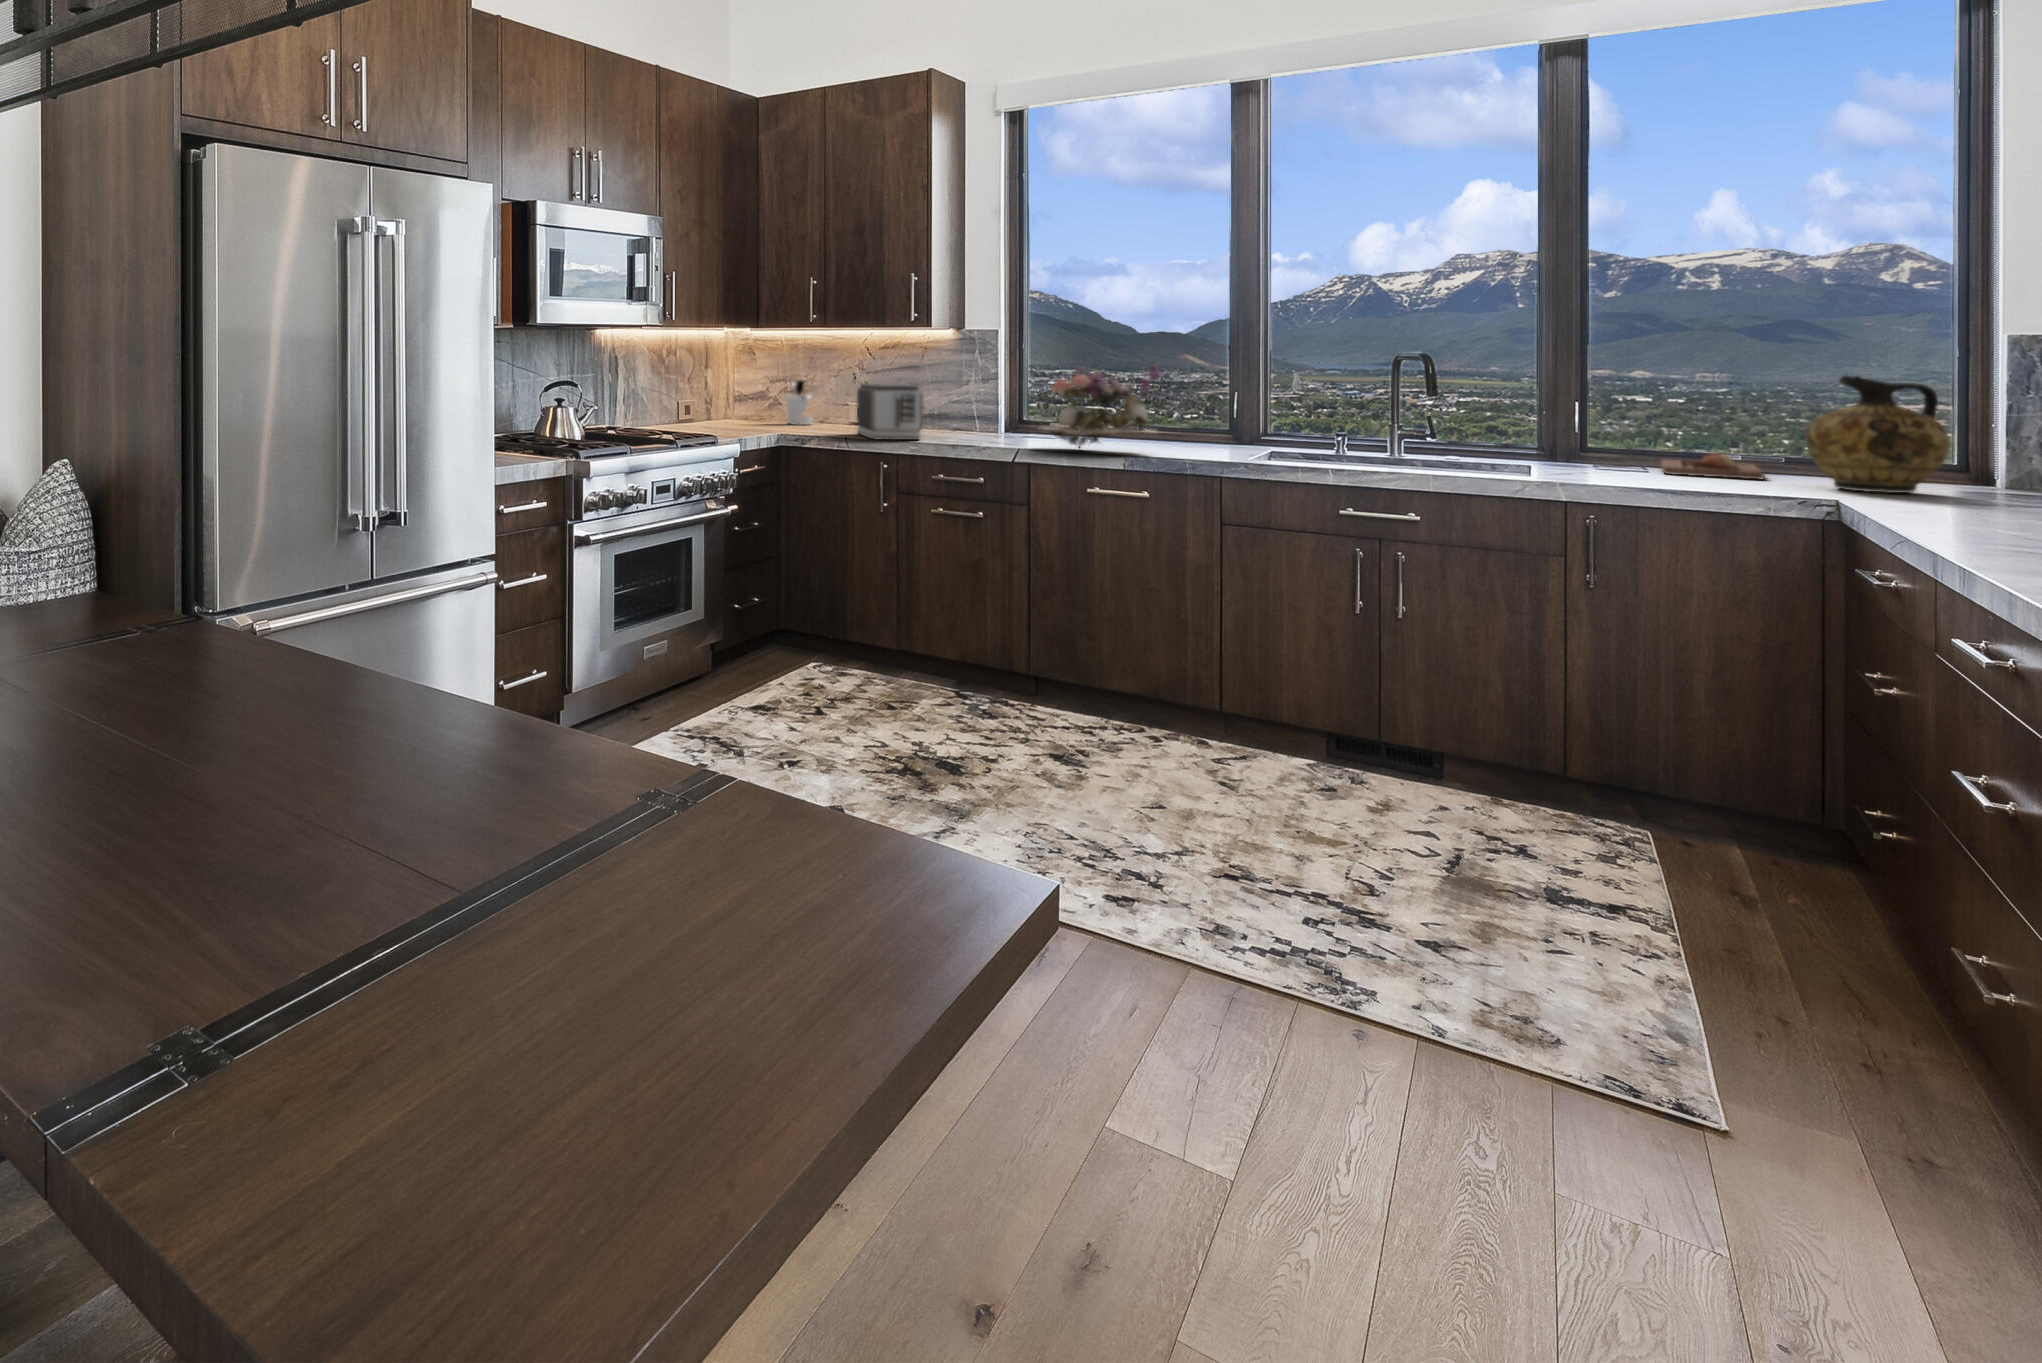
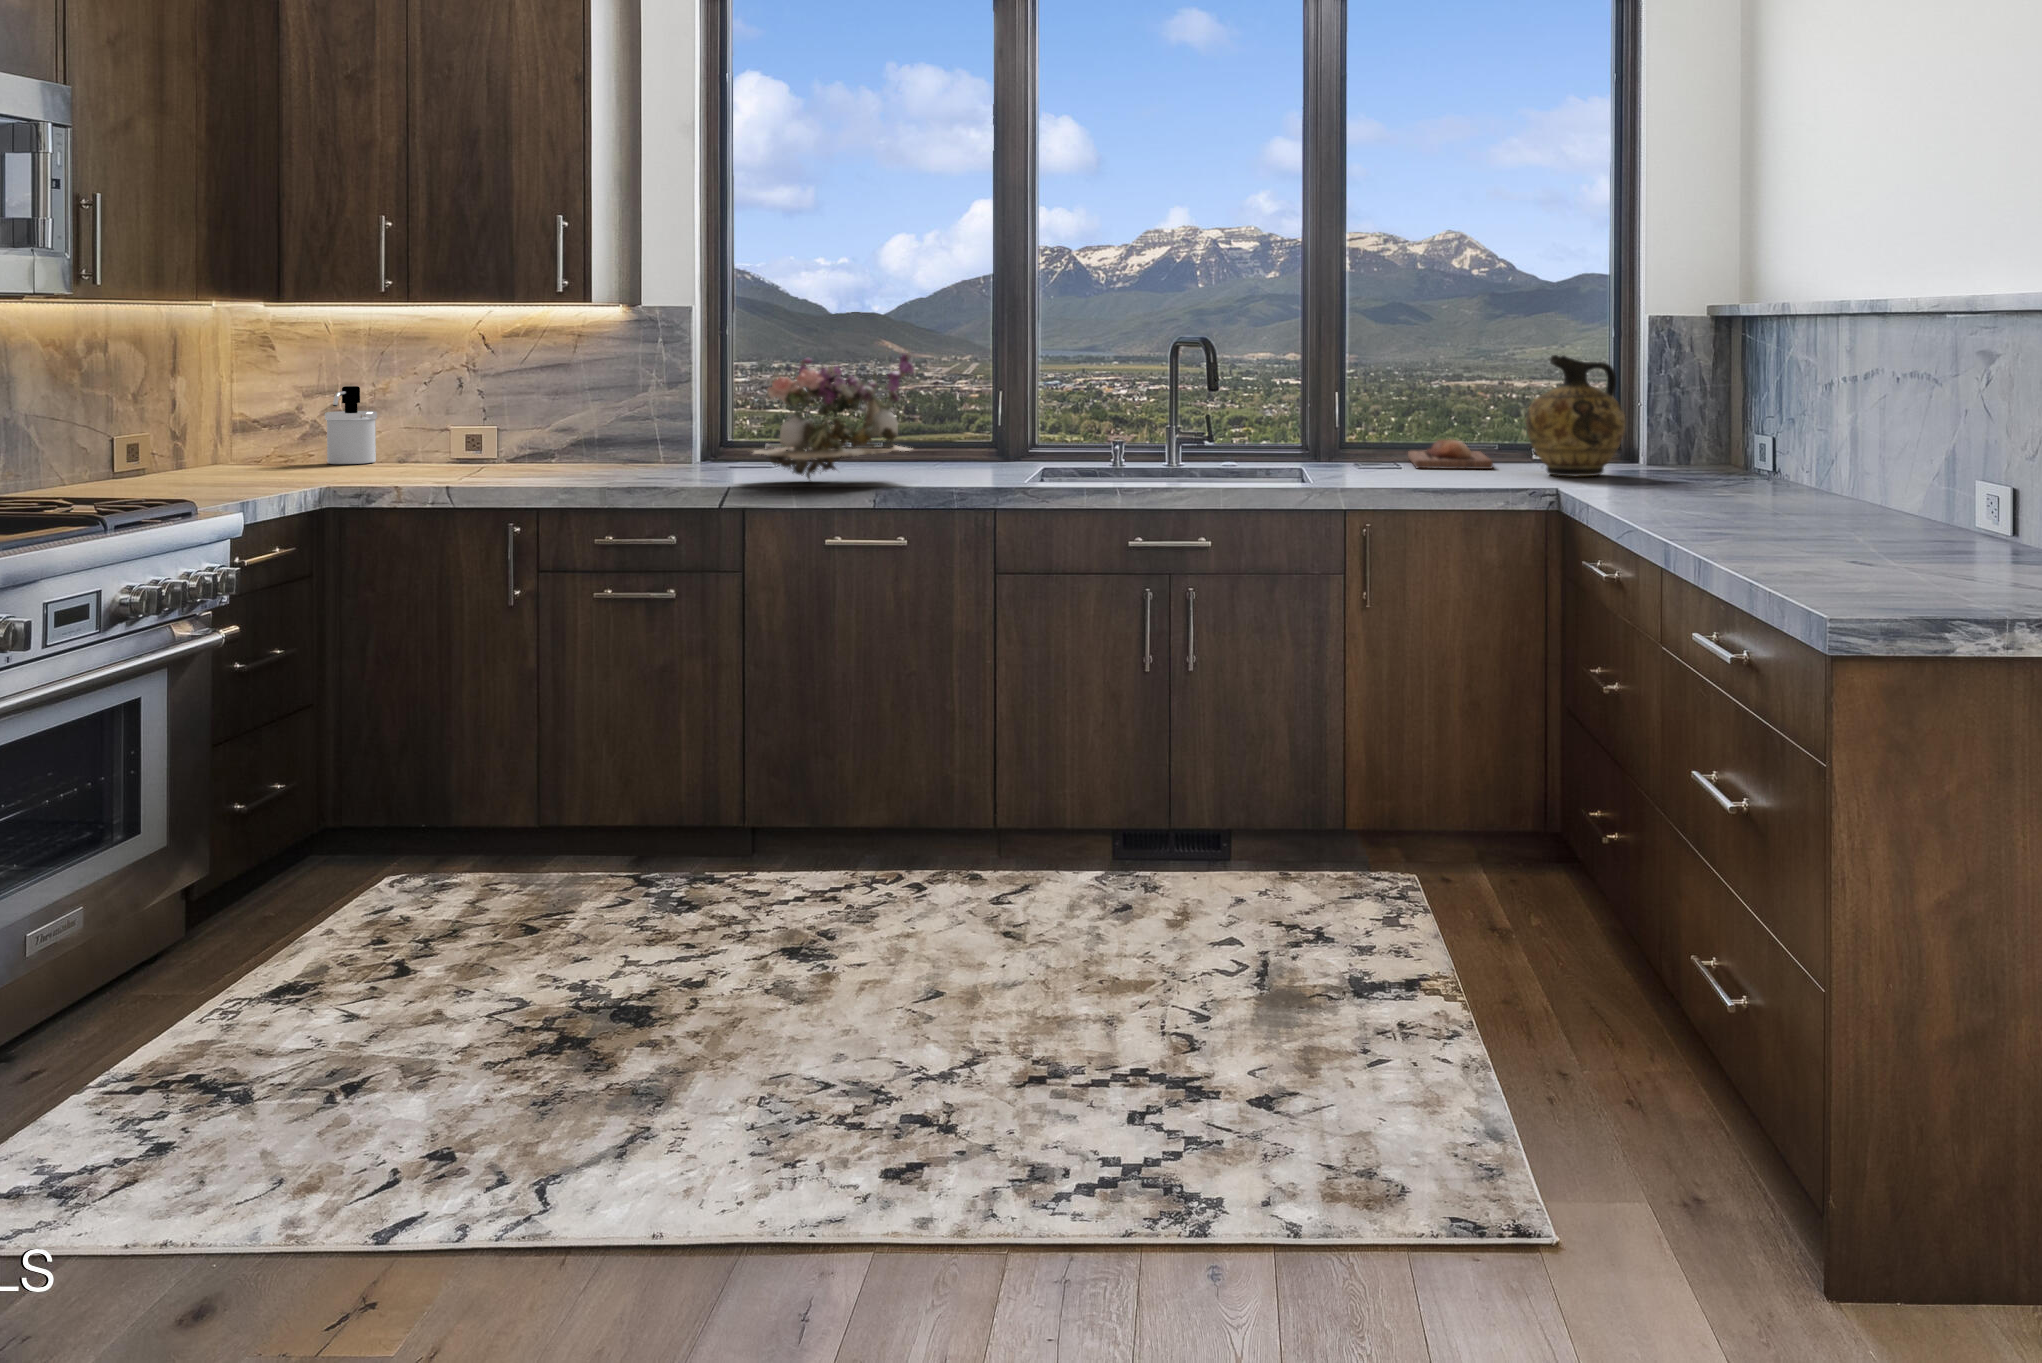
toaster: present [857,383,923,440] -> none [457,389,572,485]

